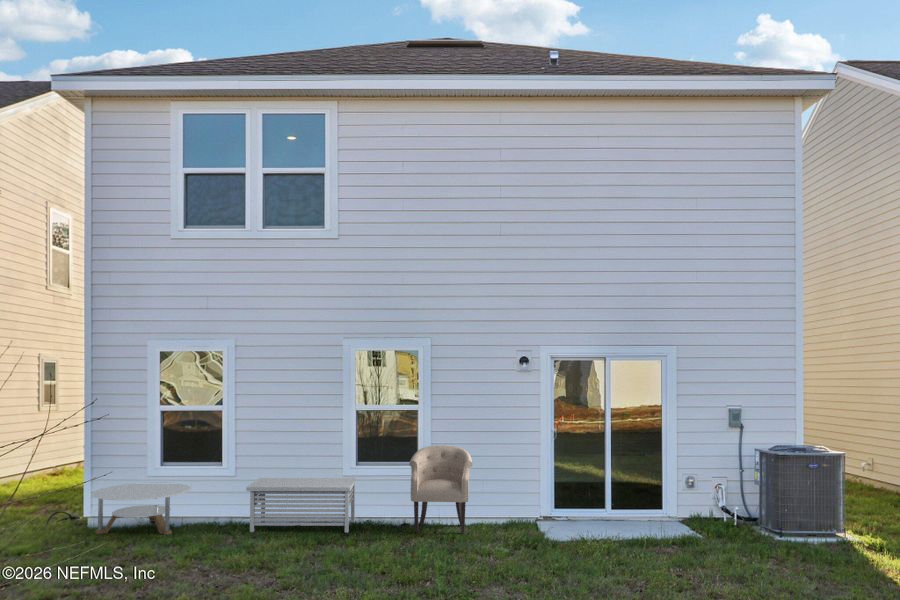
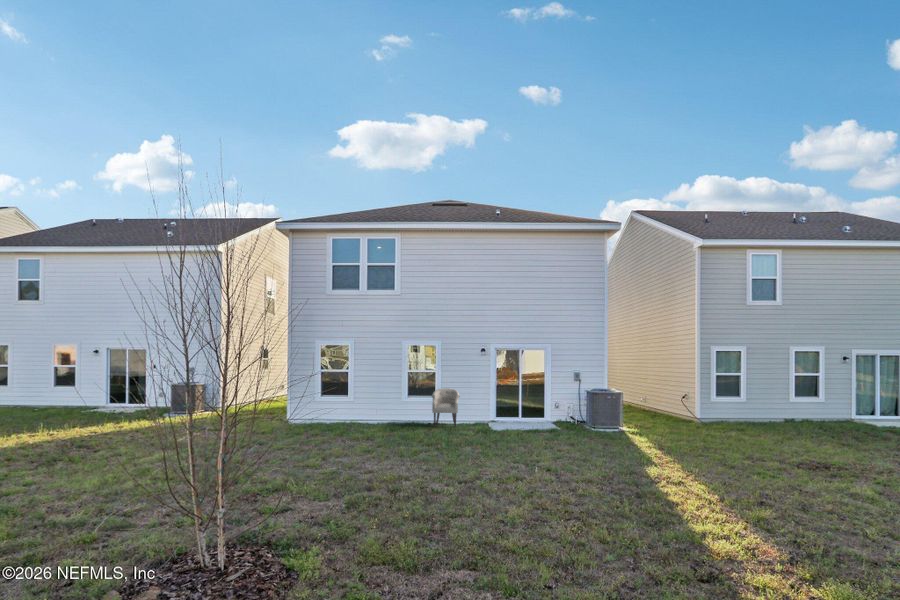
storage bench: present [246,478,356,533] -> none [360,402,408,426]
round table: present [91,483,191,534] -> none [292,404,335,427]

